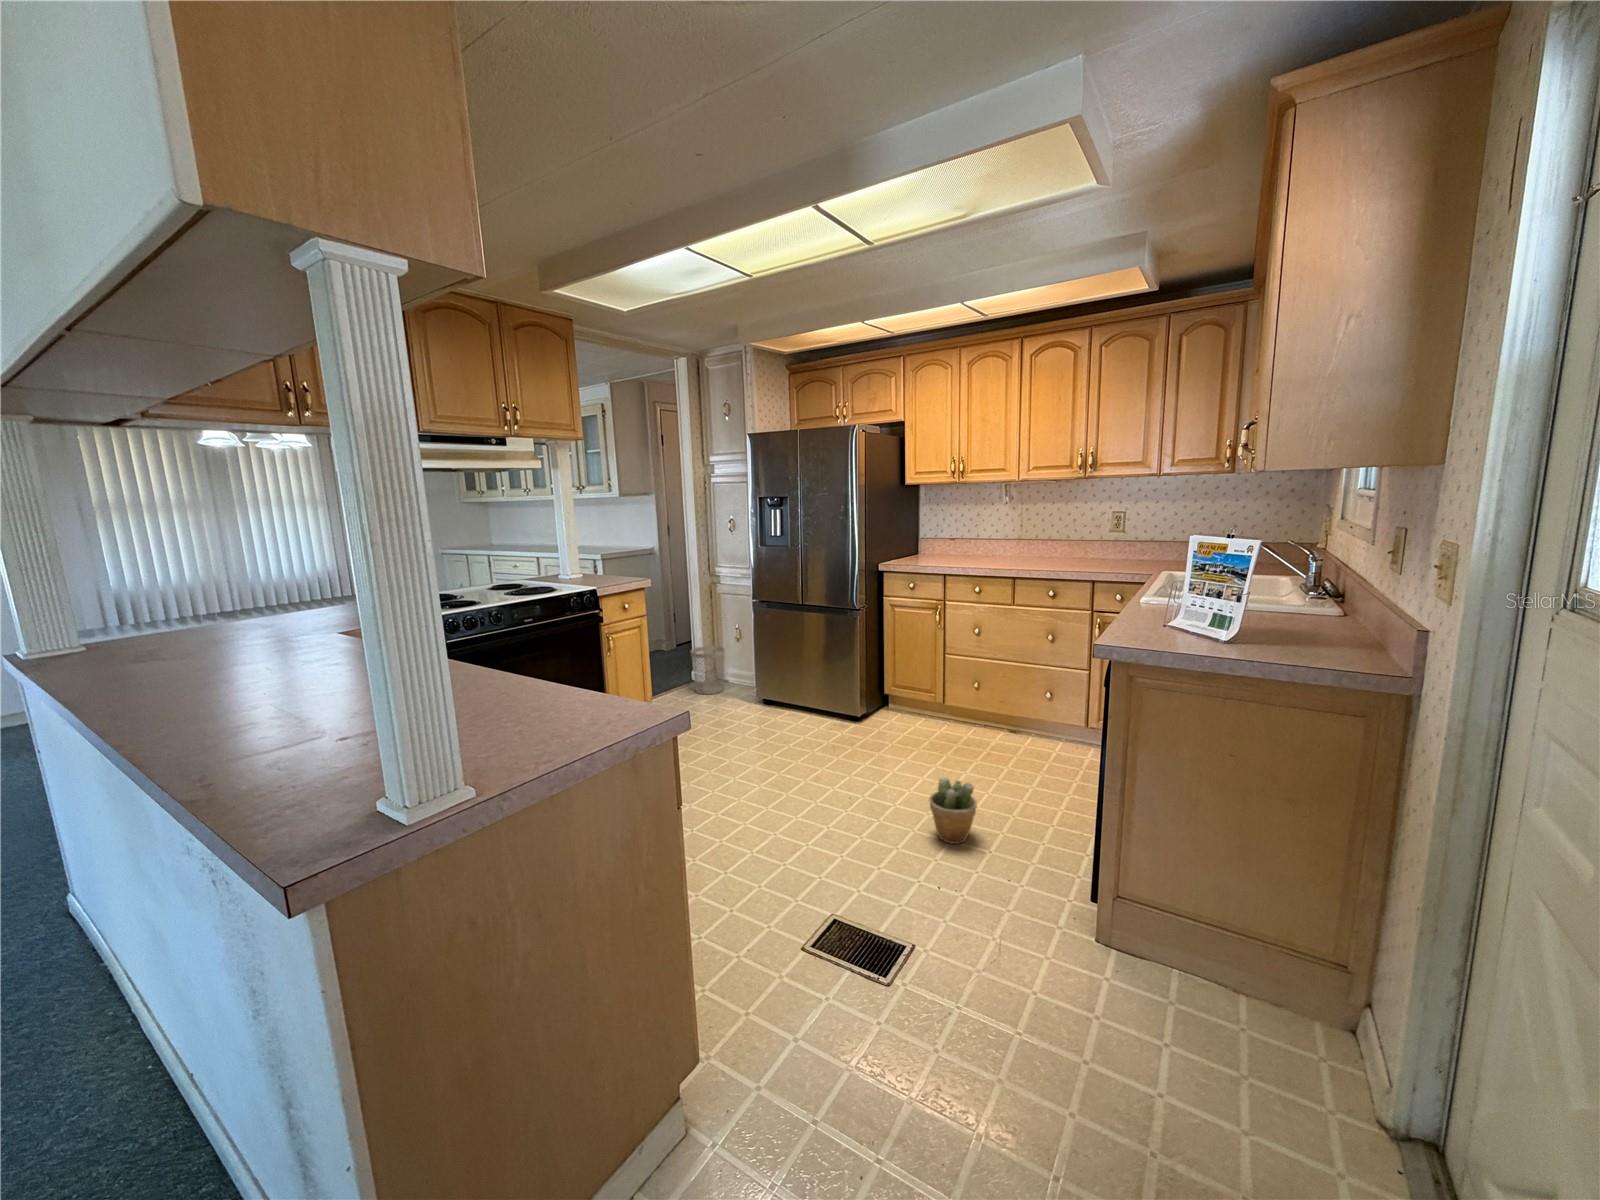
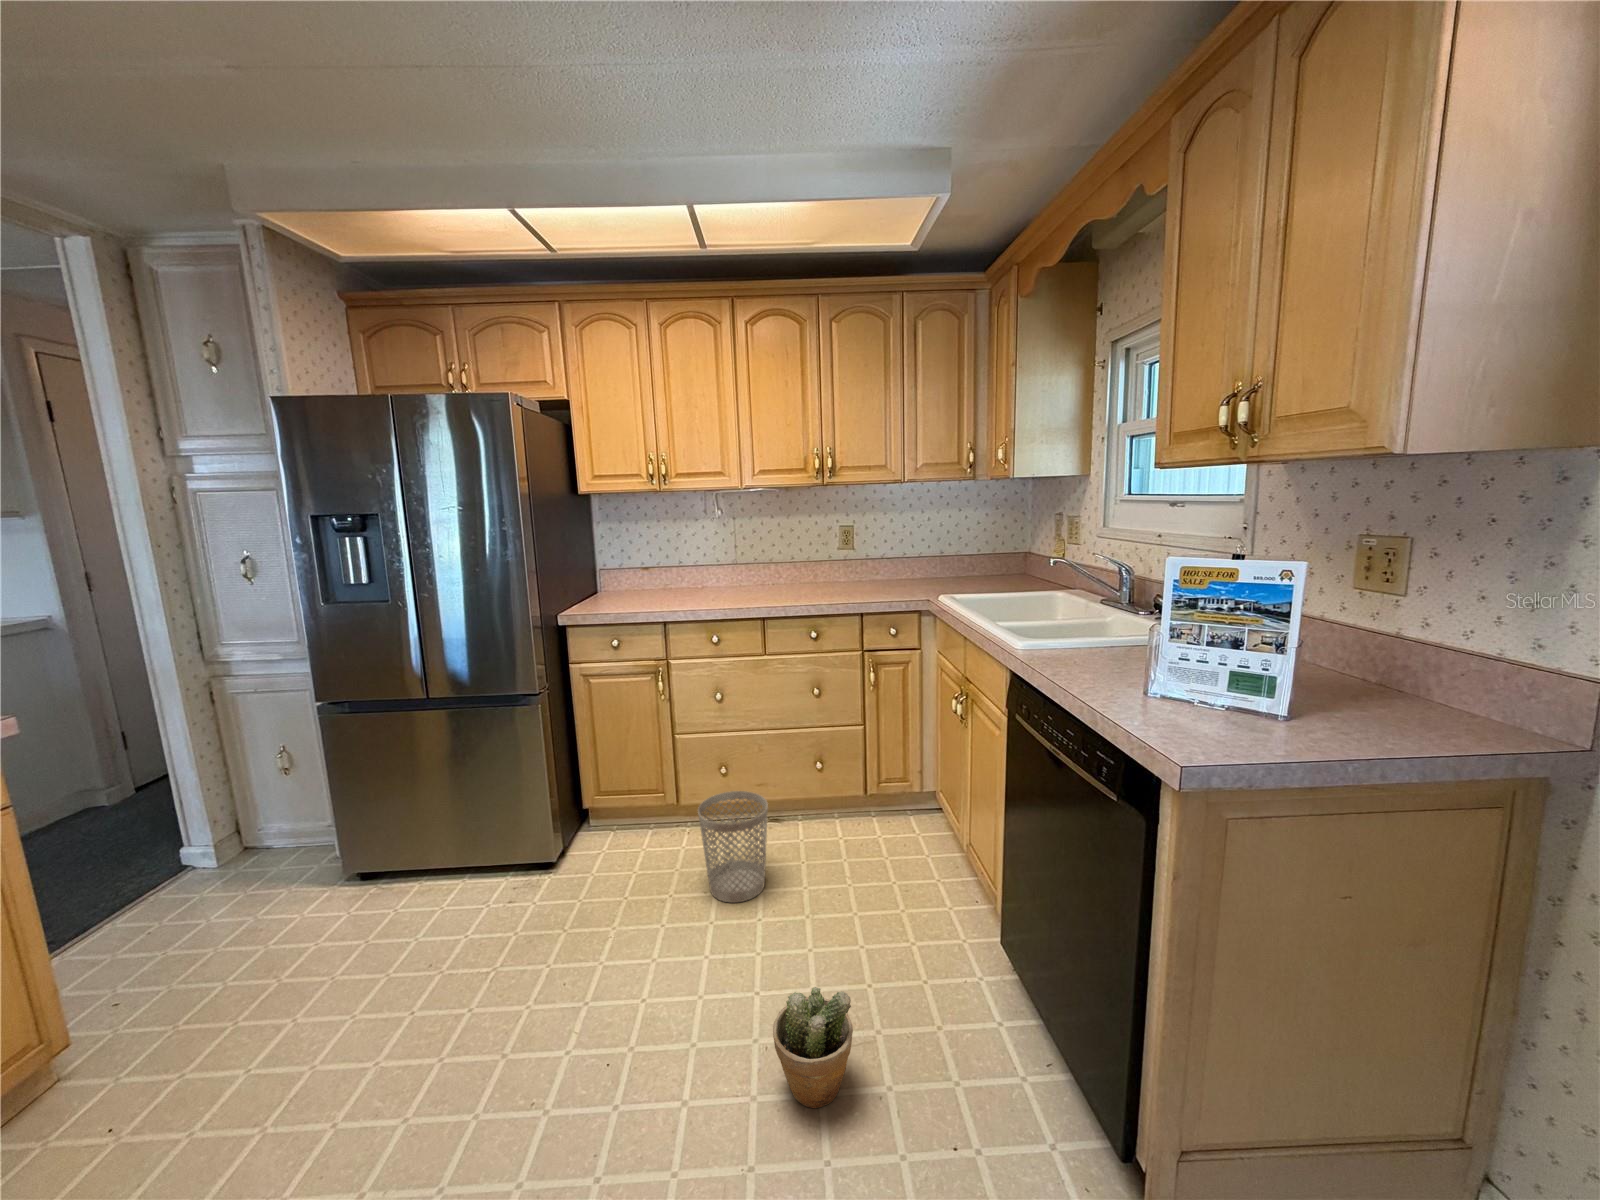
wastebasket: present [691,646,725,694] -> present [698,791,768,903]

